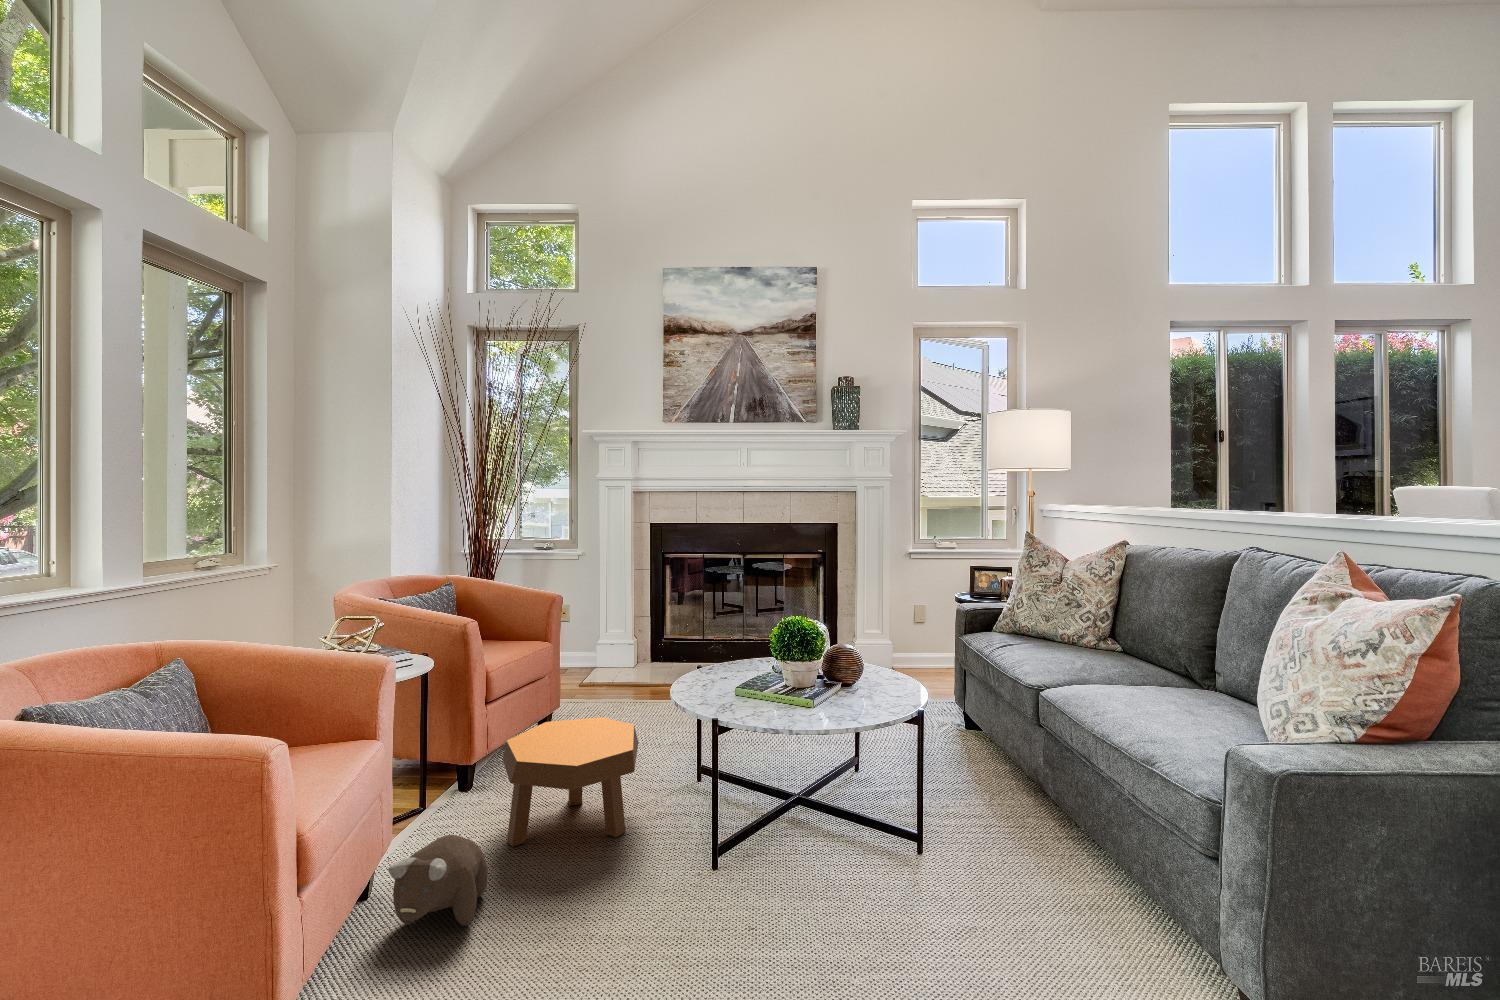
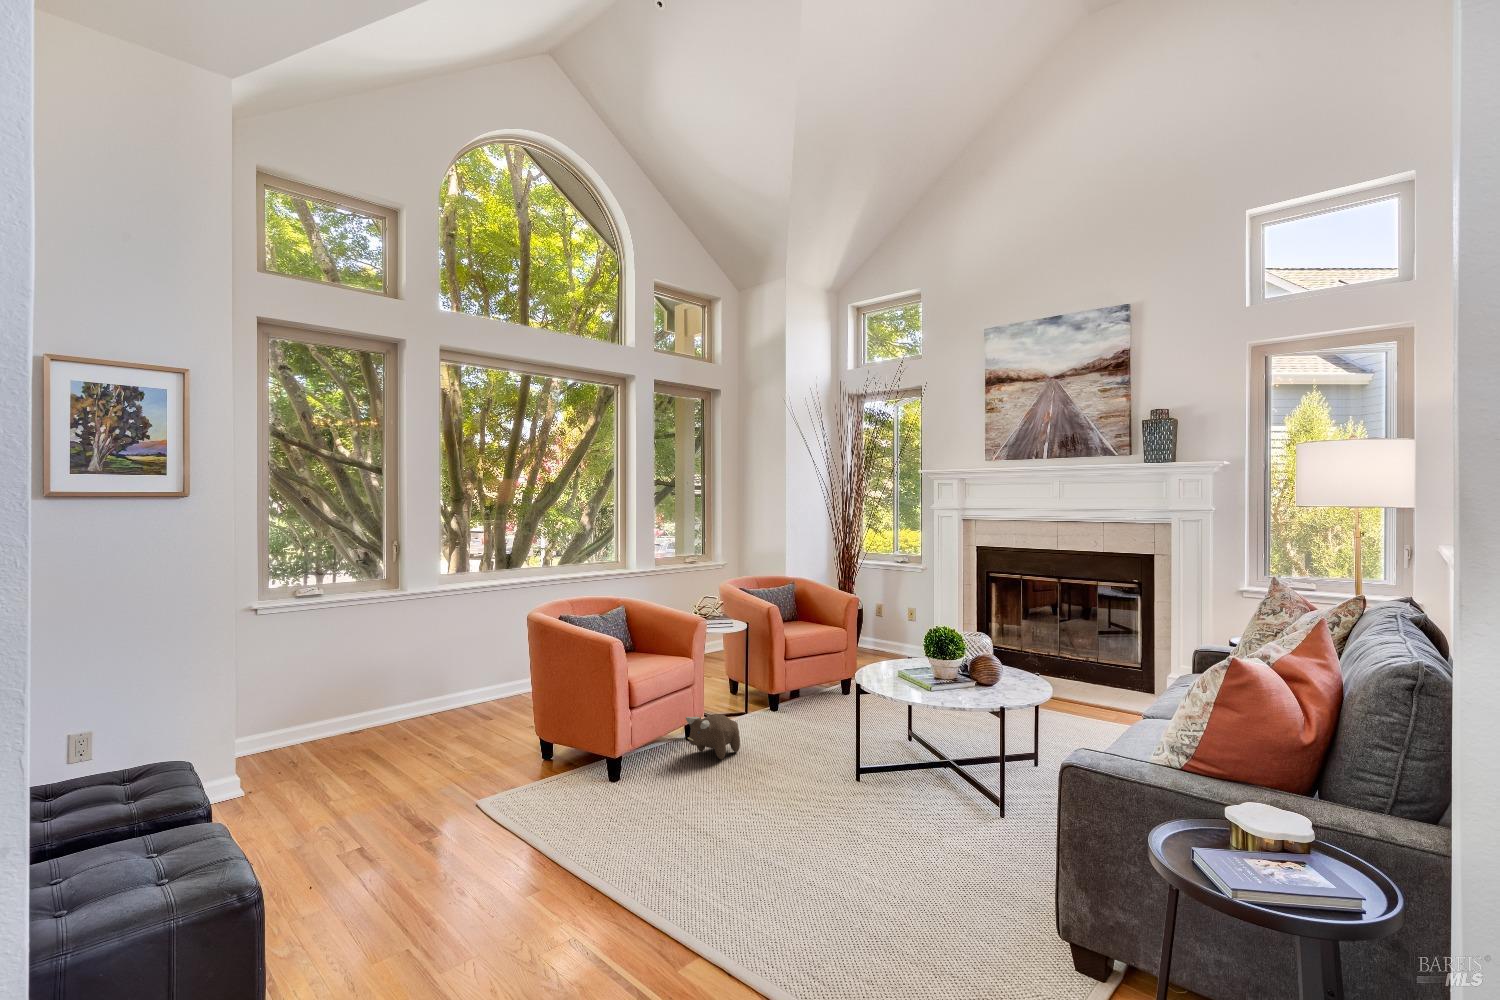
footstool: present [503,717,638,847] -> none [766,676,855,750]

